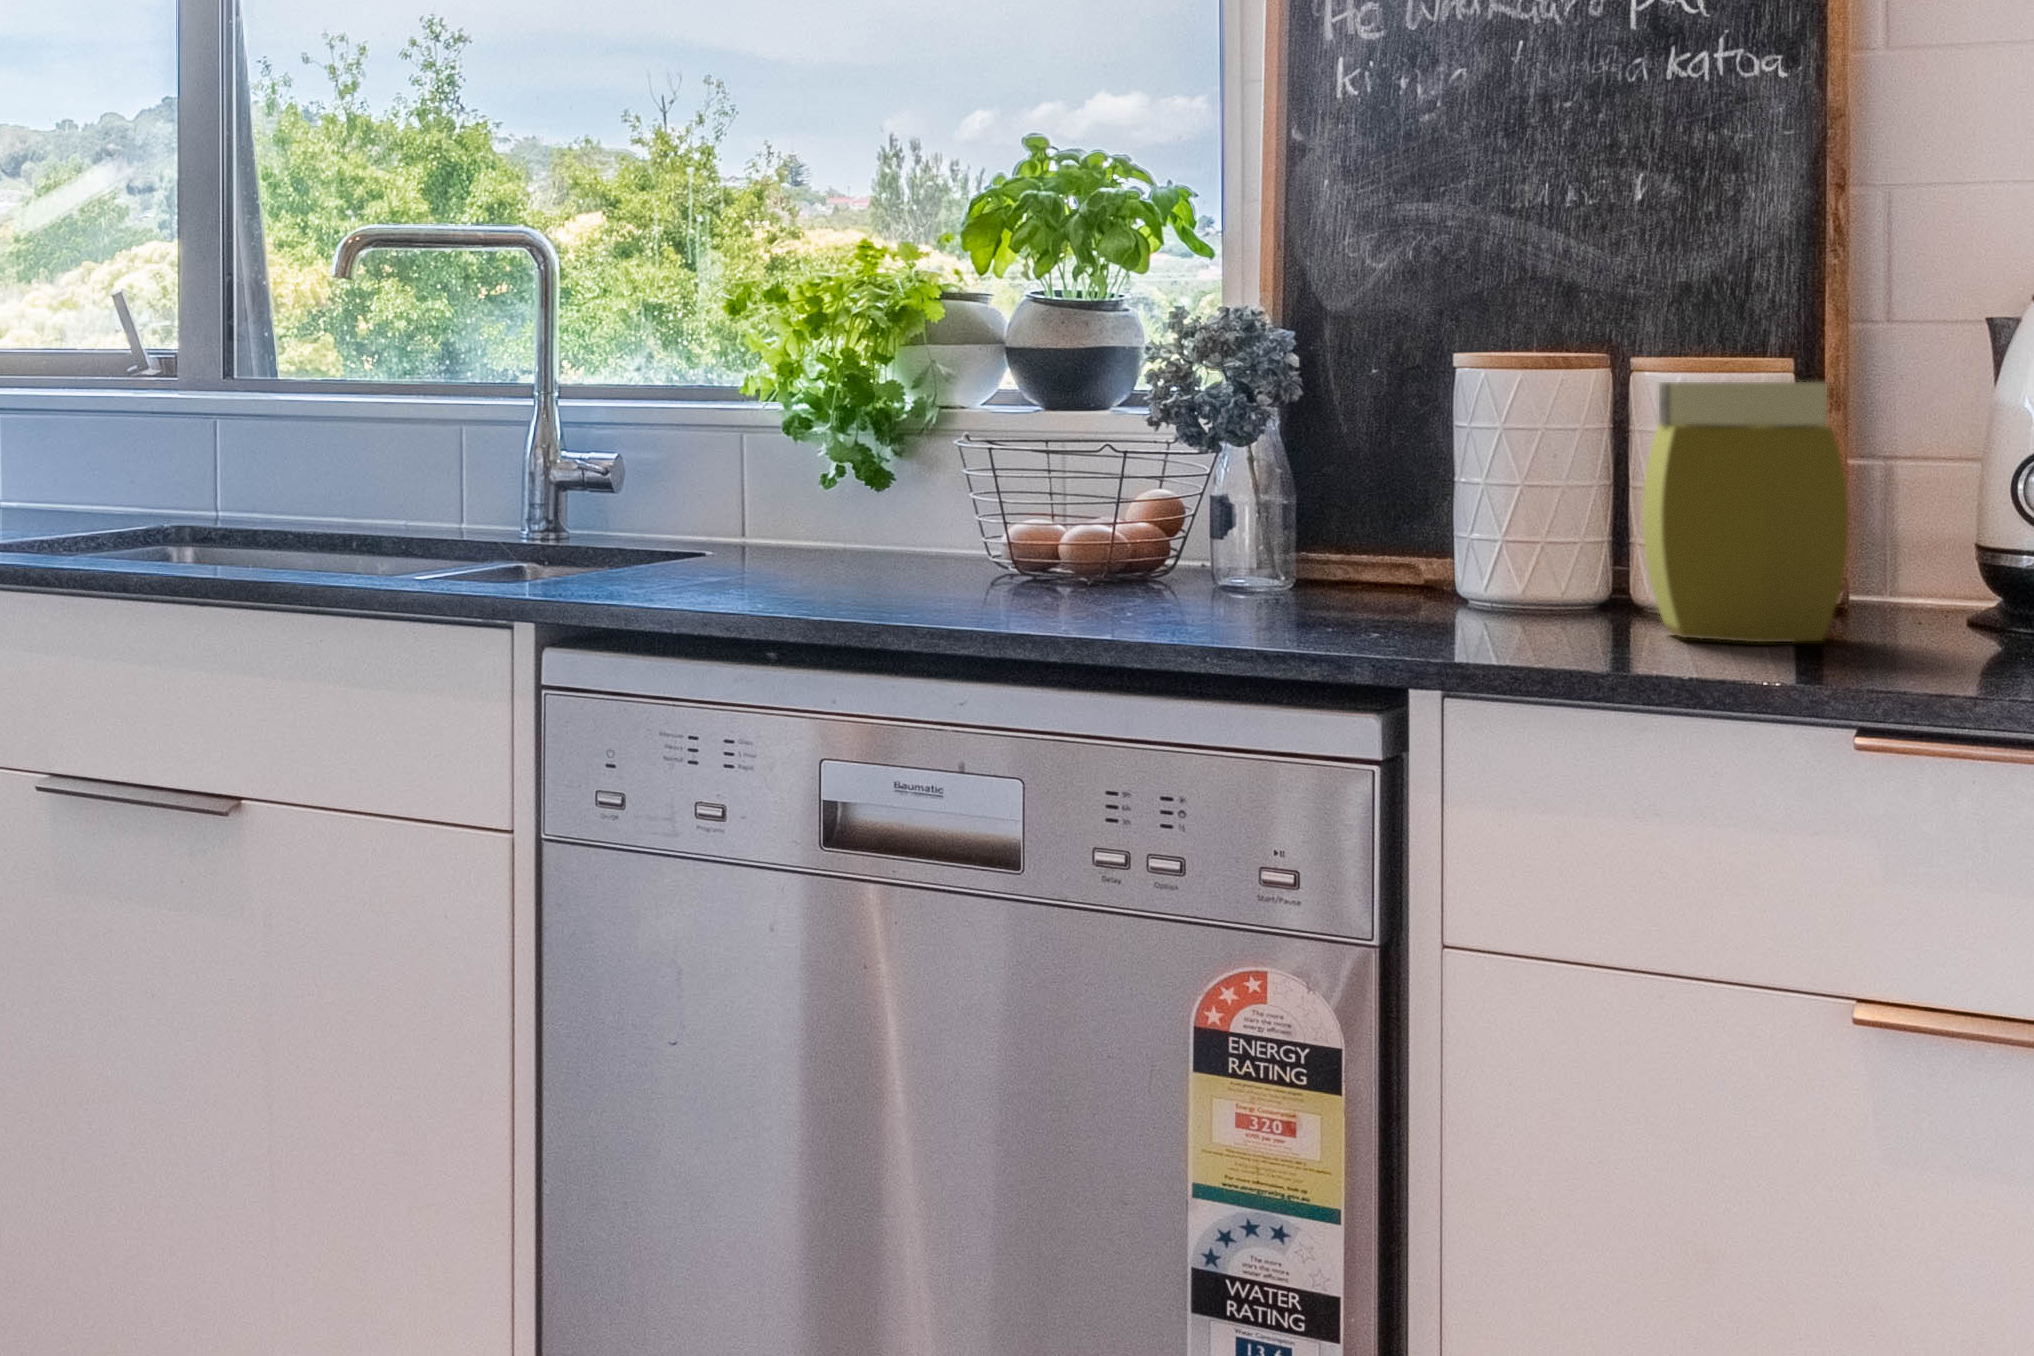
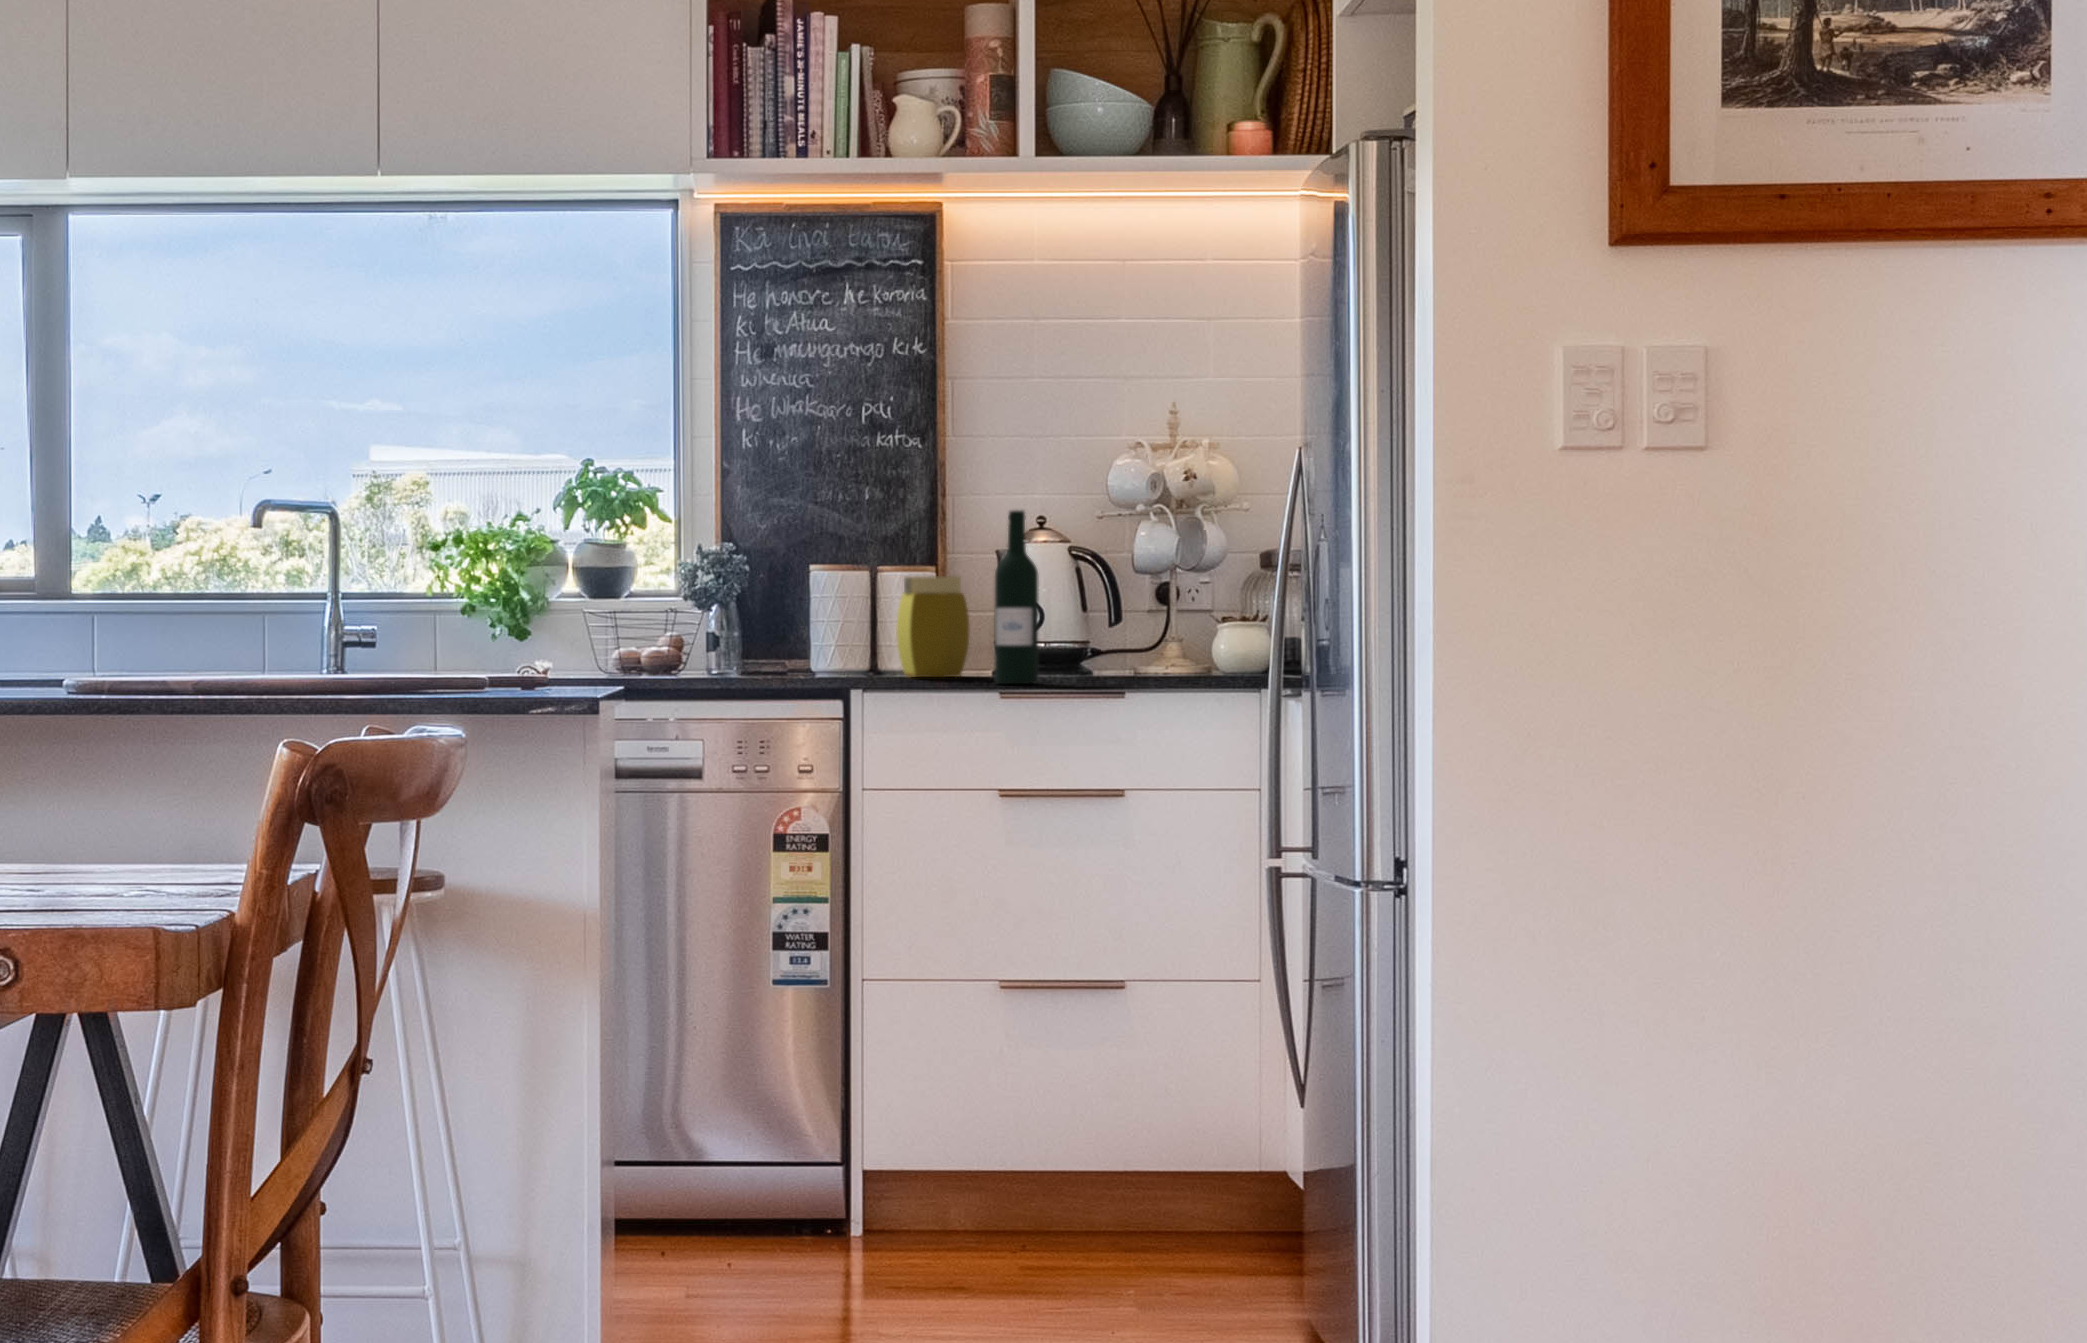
wine bottle: none [1861,201,2006,690] -> present [994,510,1039,684]

